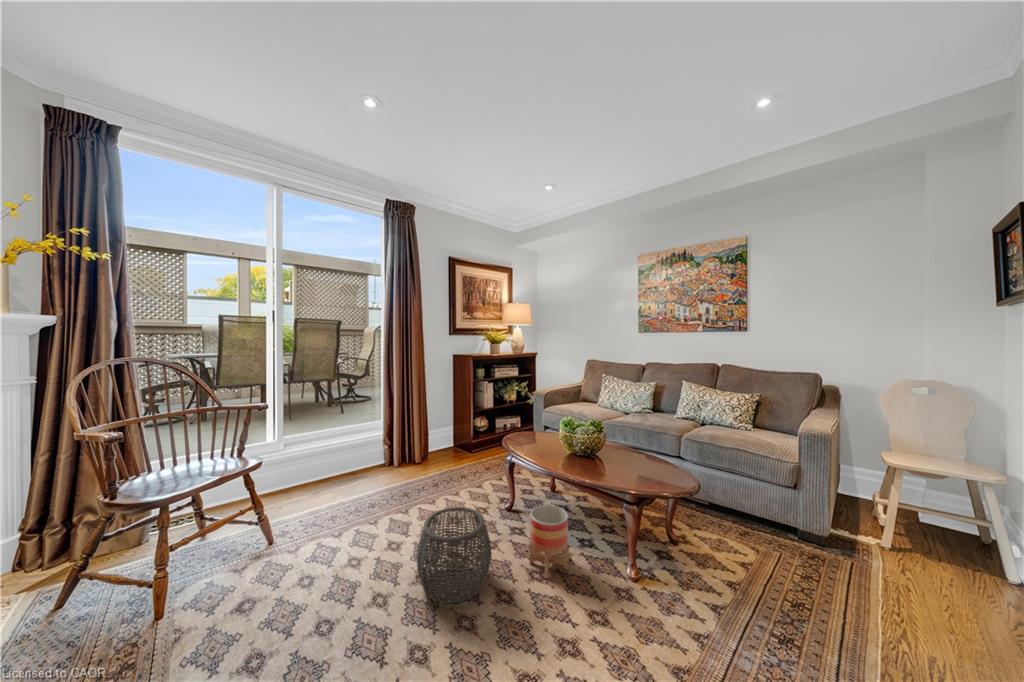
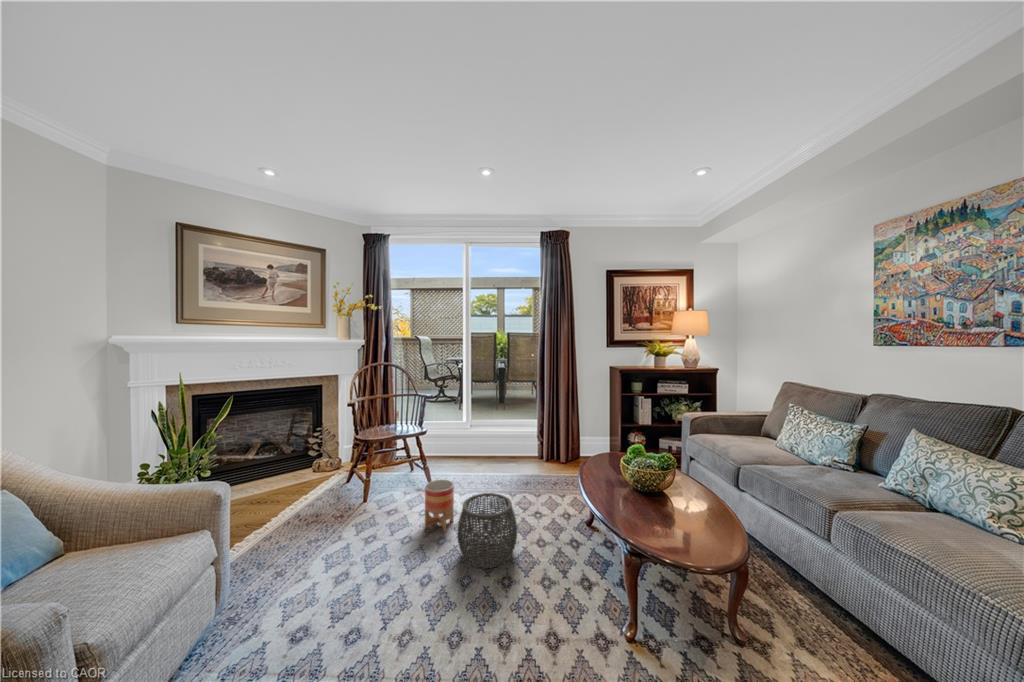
planter: present [529,505,569,579] -> present [425,480,454,531]

